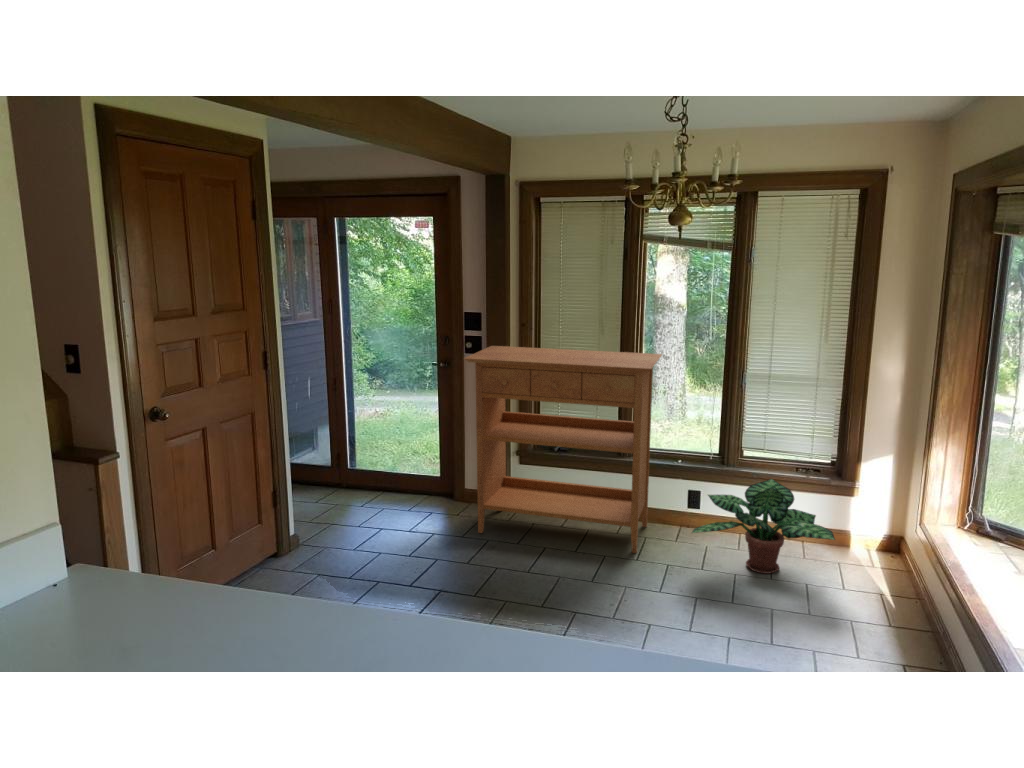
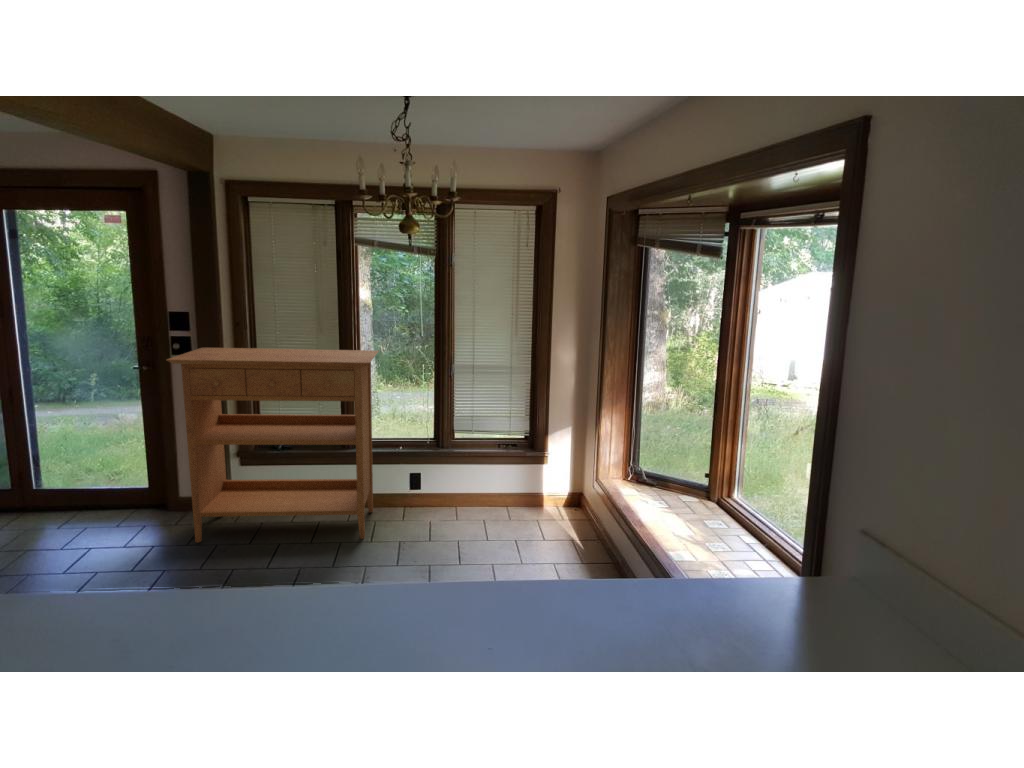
potted plant: present [692,479,835,574] -> none [414,456,536,540]

